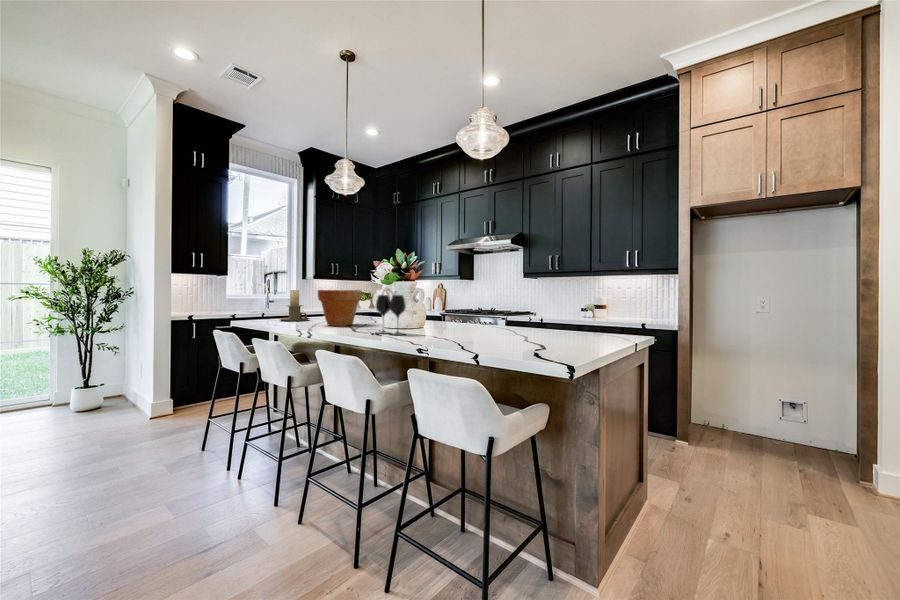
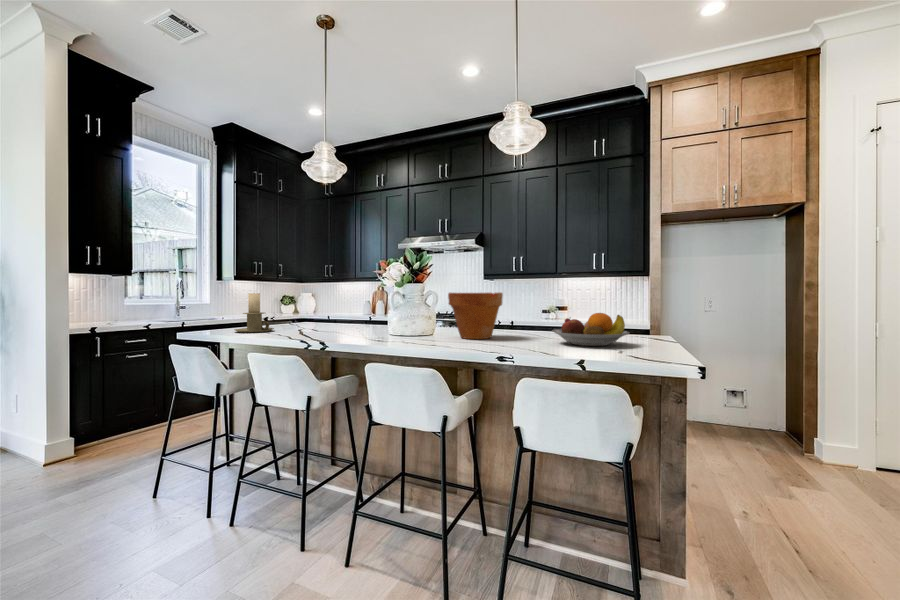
flower pot: present [318,290,362,326] -> present [448,292,503,339]
wine glass: present [376,295,406,335] -> none [406,298,448,345]
fruit bowl: none [495,311,565,341] -> present [552,313,629,346]

